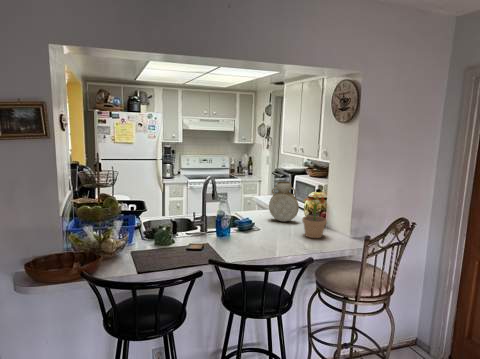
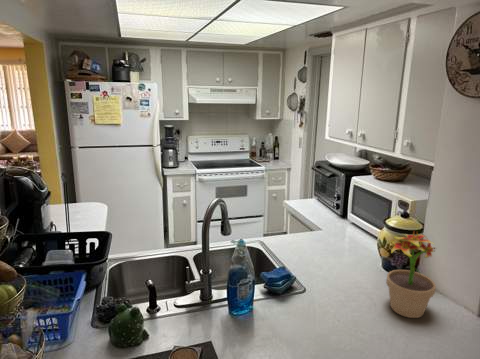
vase: present [269,181,299,221] -> none [317,197,369,265]

